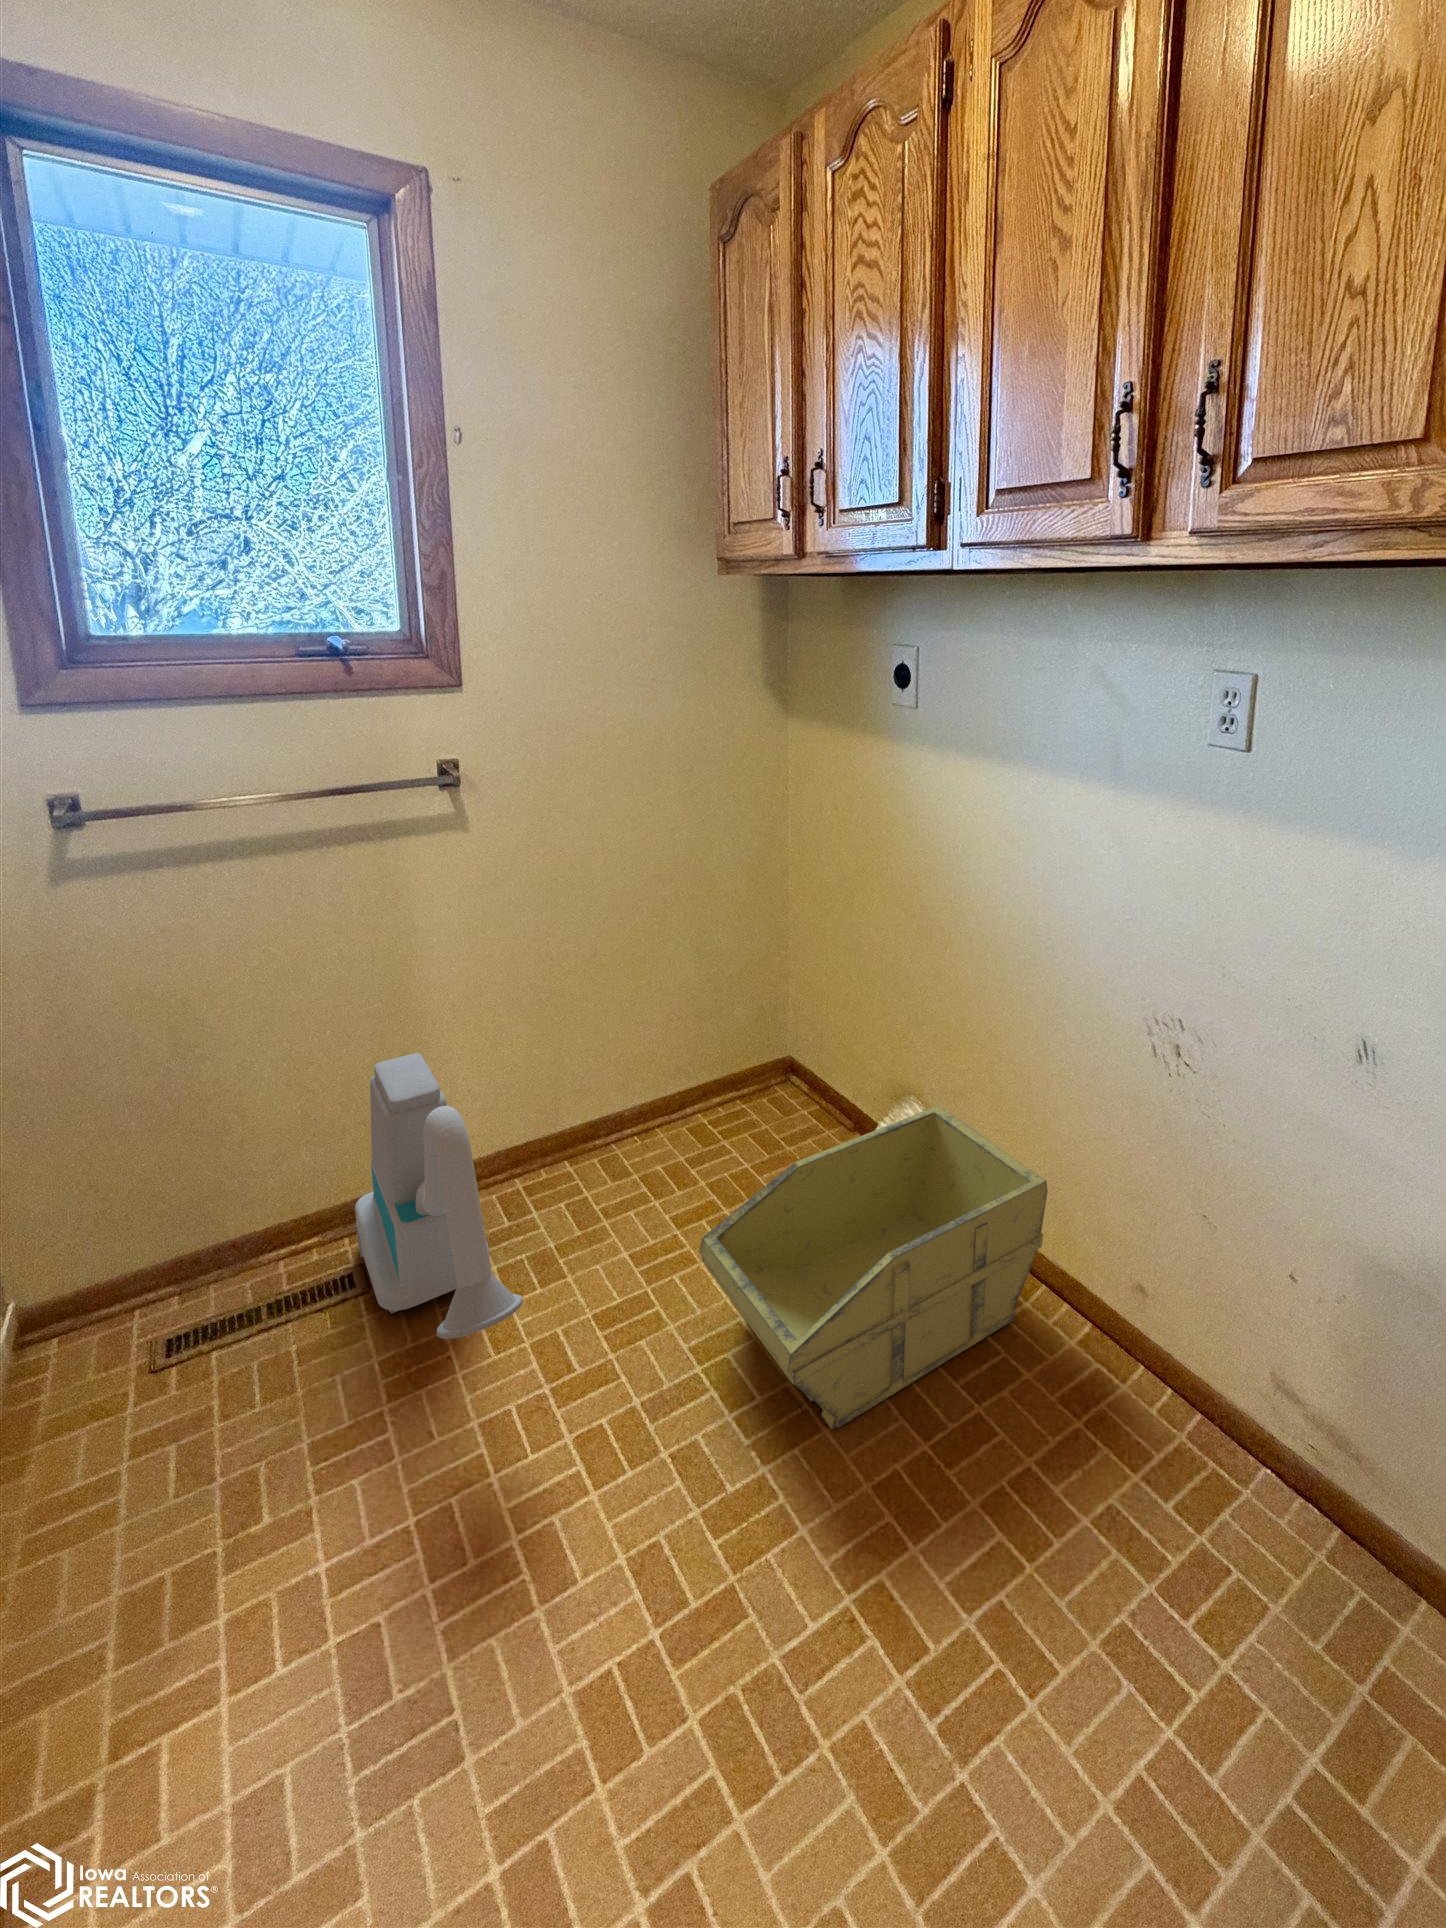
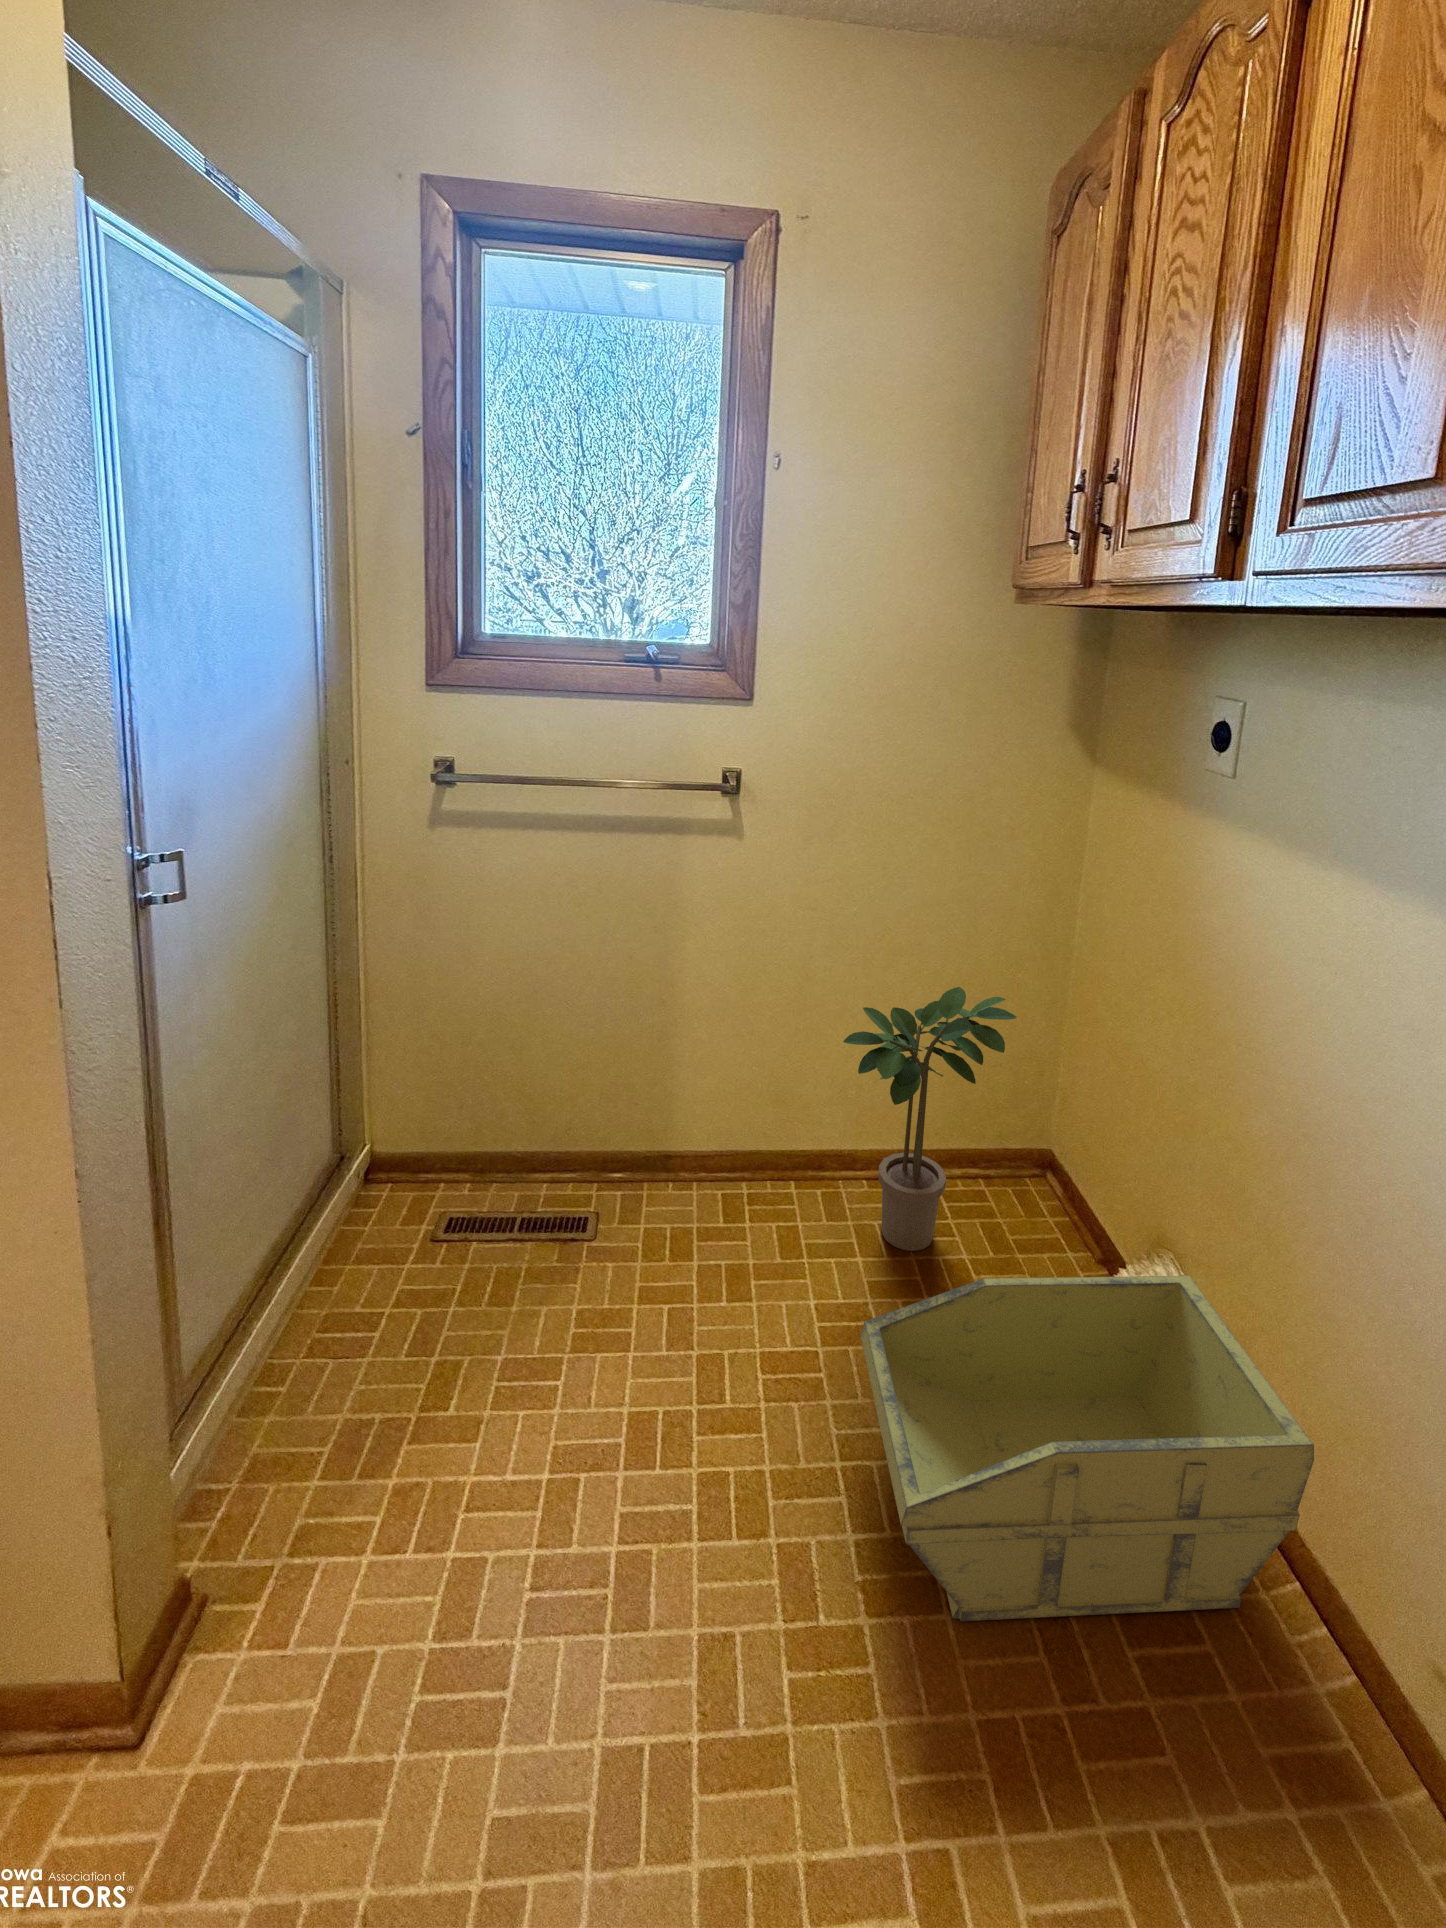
potted plant: none [618,929,766,1181] -> present [843,987,1017,1251]
vacuum cleaner: present [355,1053,523,1339] -> none [595,1037,691,1325]

